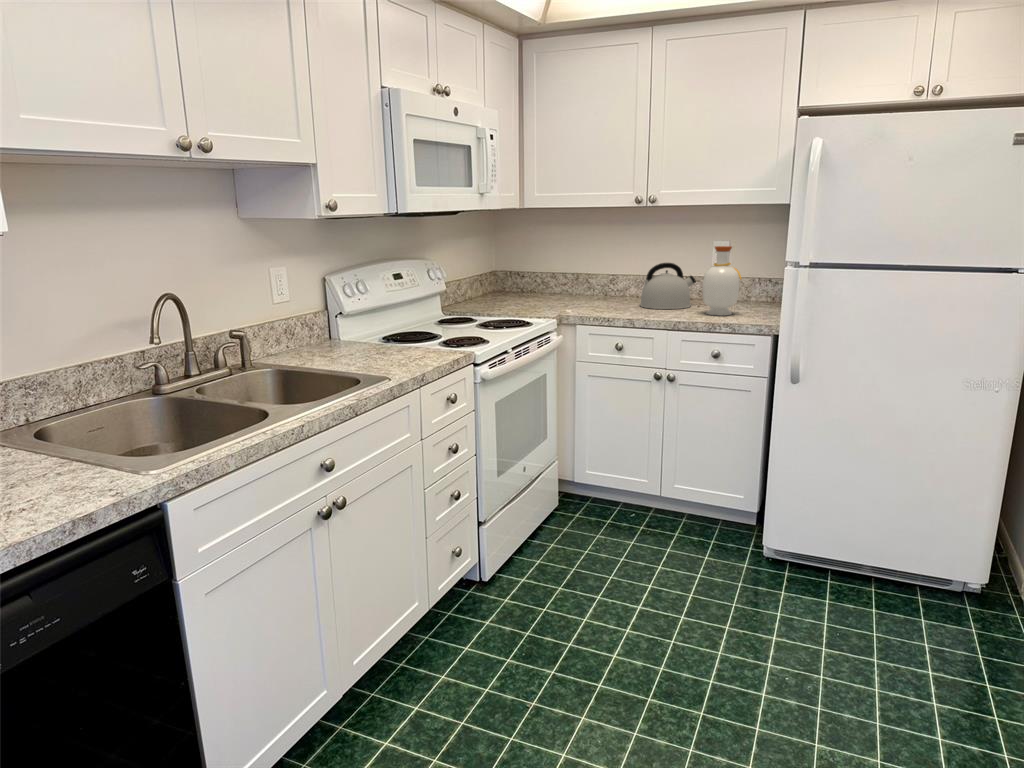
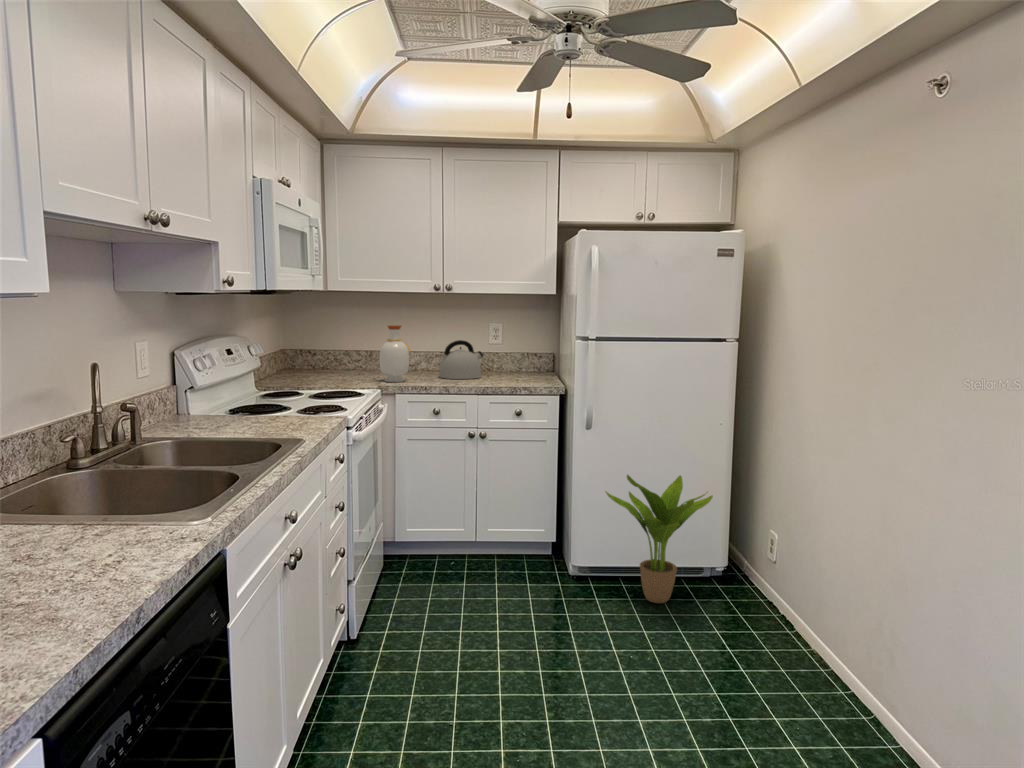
bottle: present [702,246,741,316] -> present [379,325,411,382]
potted plant: none [806,450,970,618] -> present [606,475,713,603]

